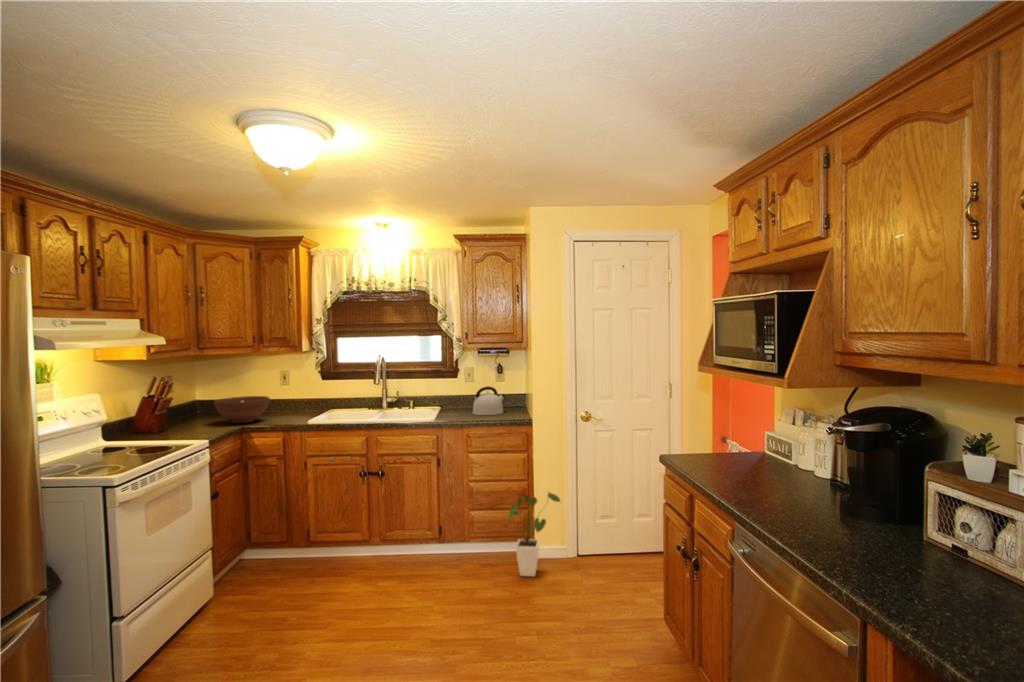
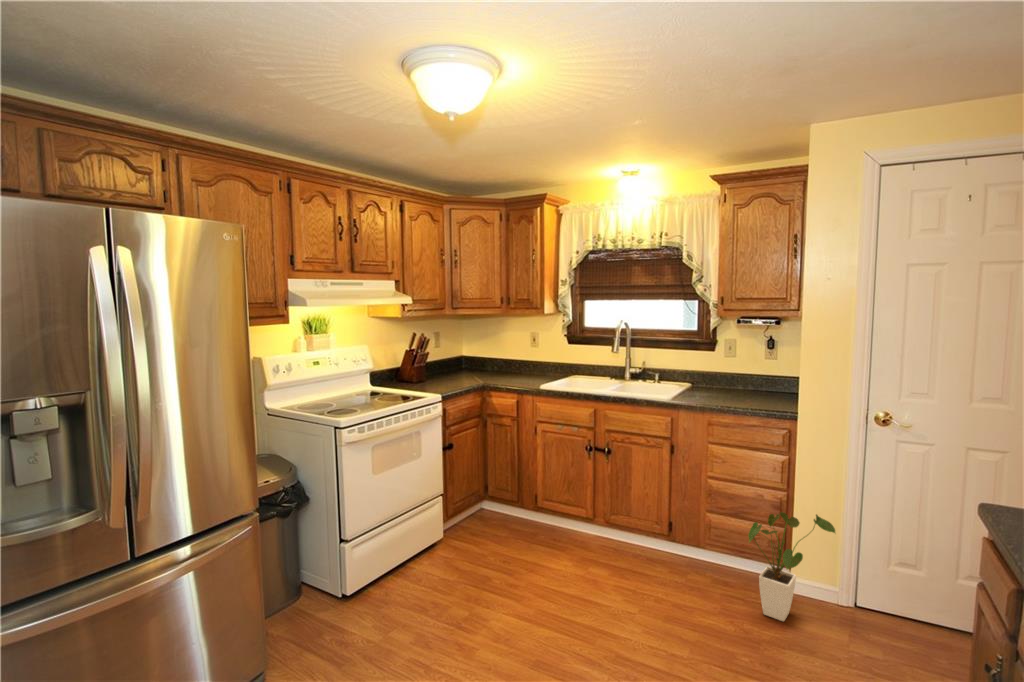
kettle: present [473,387,505,415] -> none [725,365,771,401]
fruit bowl: present [214,396,270,423] -> none [467,355,514,380]

